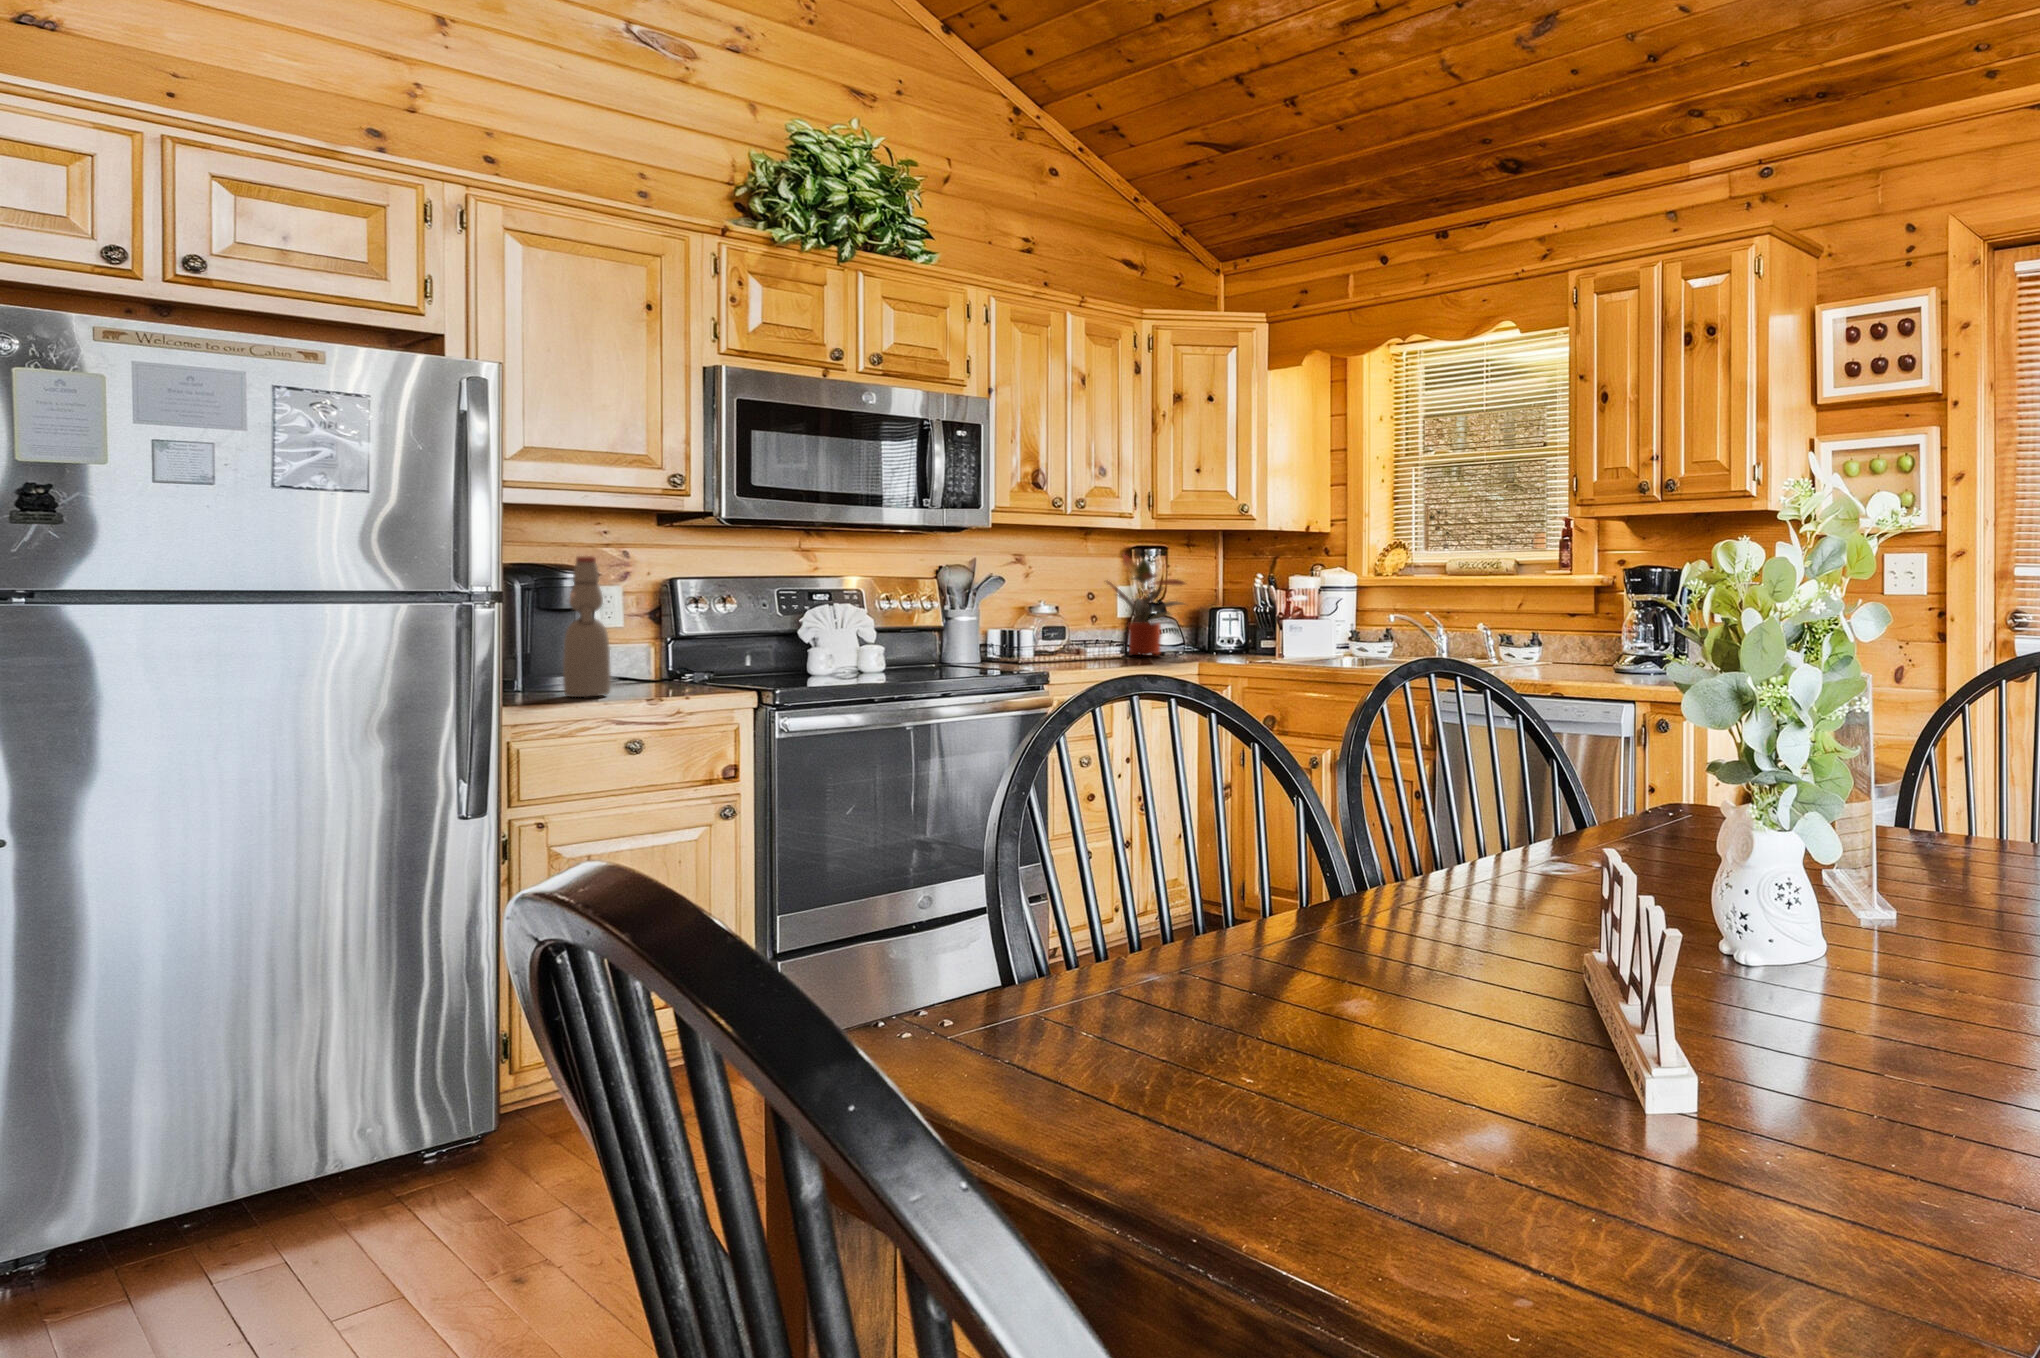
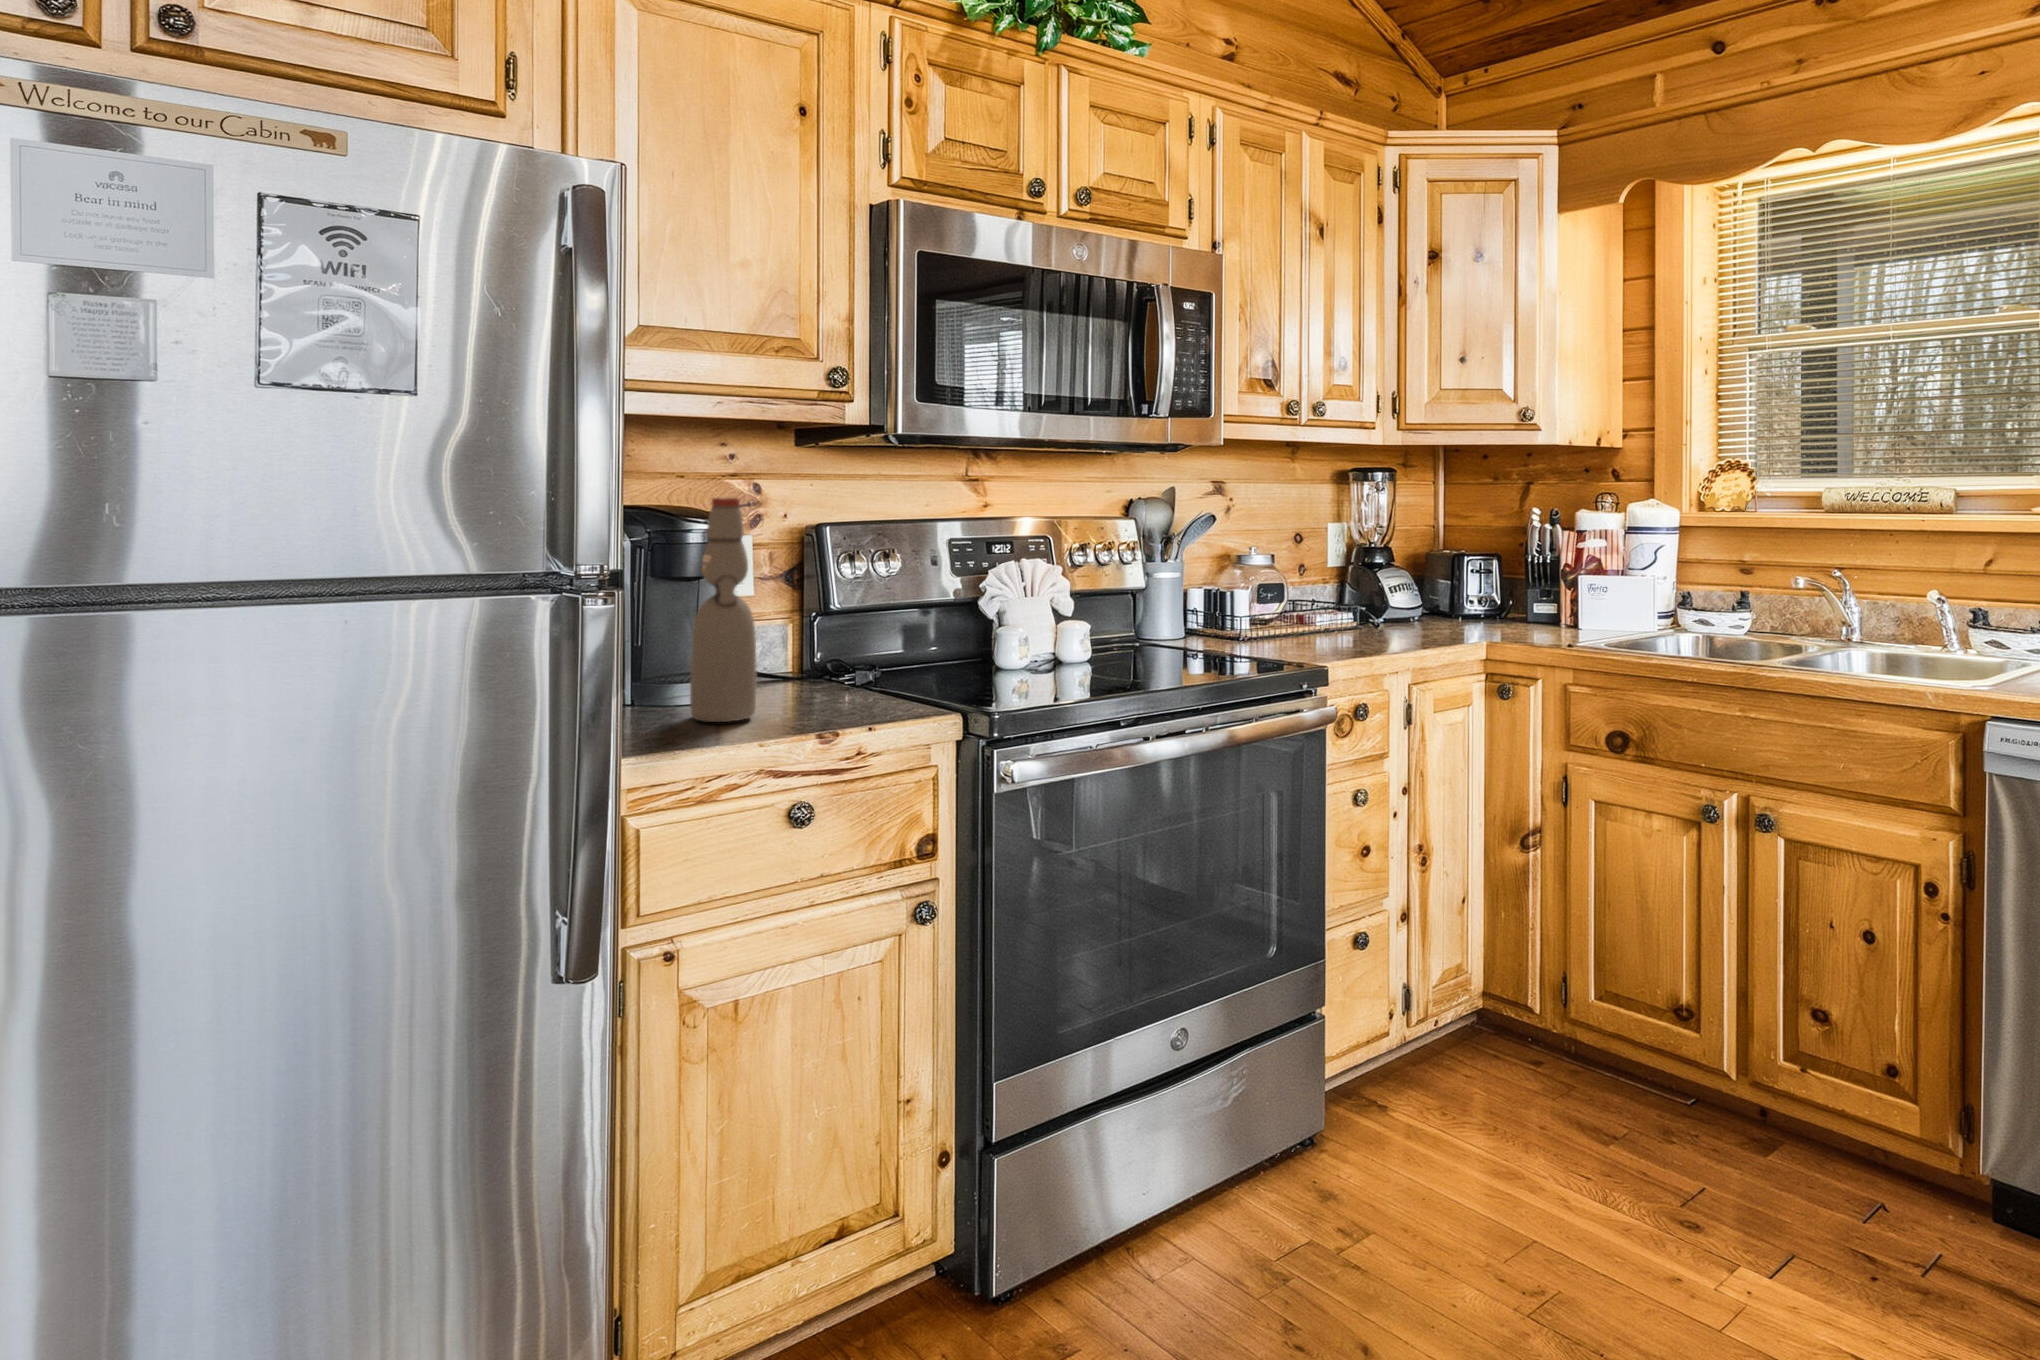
potted plant: present [1107,555,1185,655] -> none [1324,474,1441,618]

